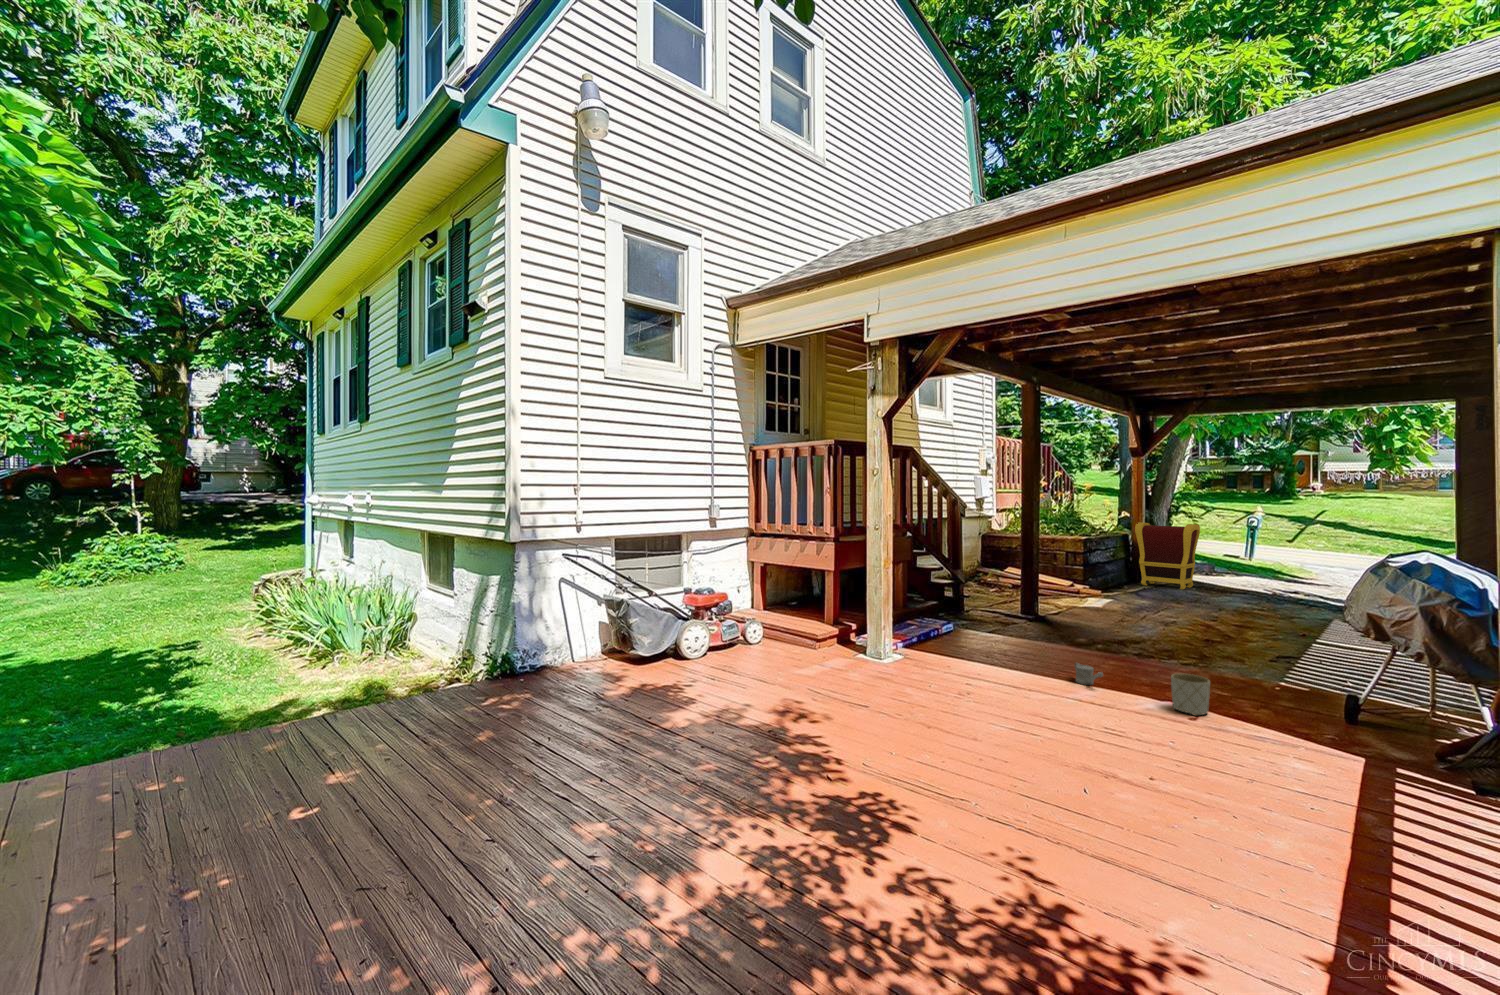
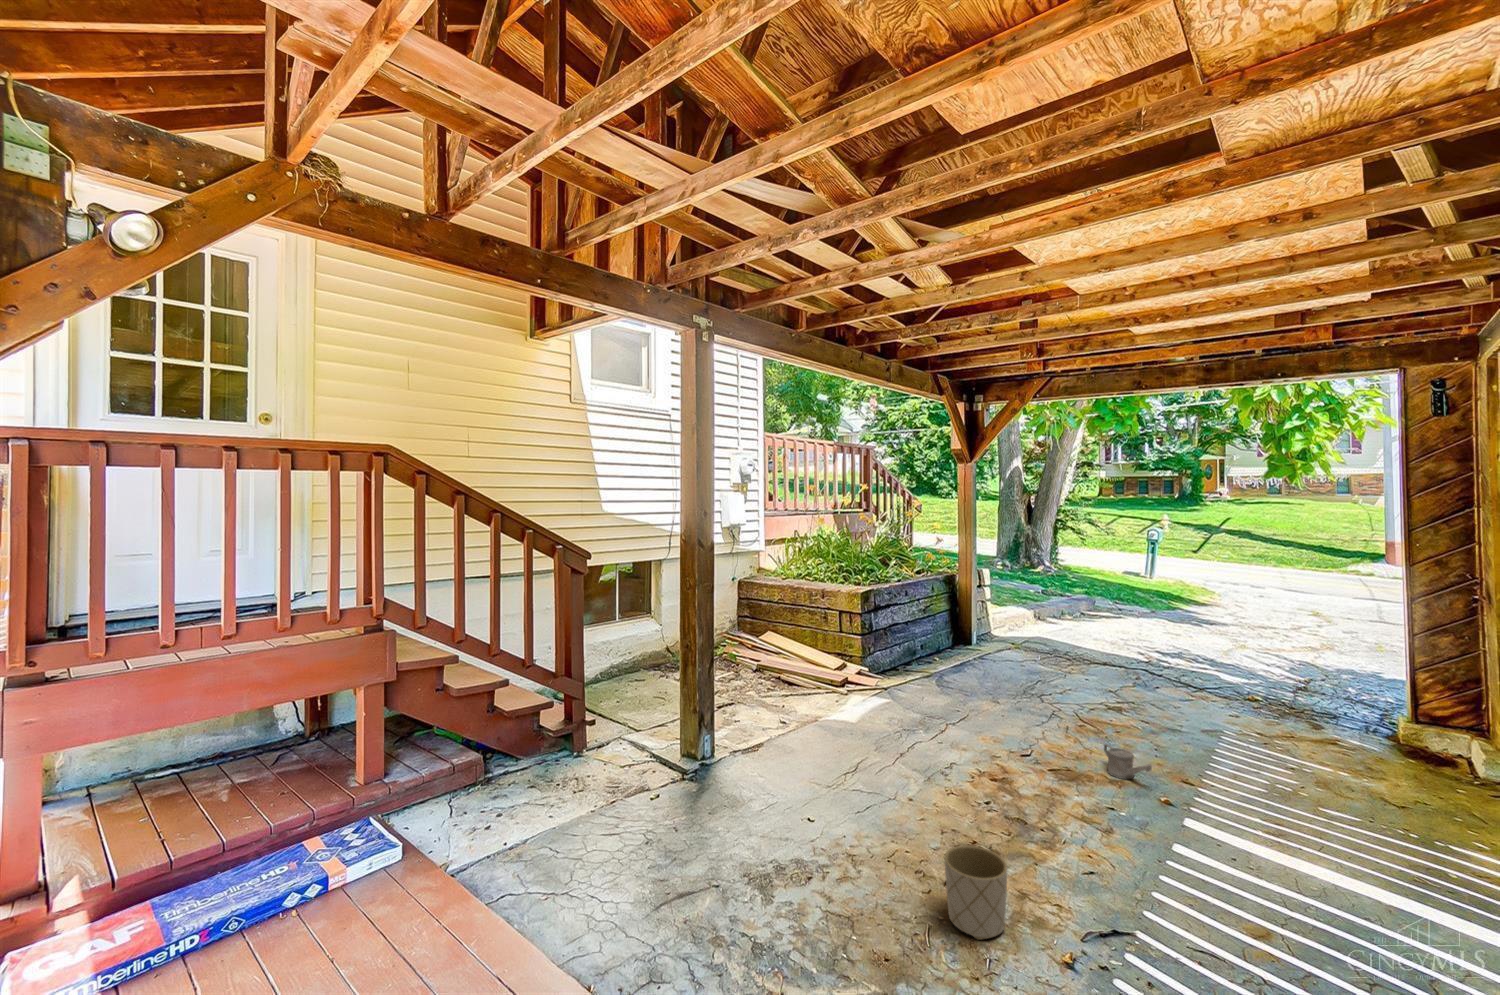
armchair: present [1135,522,1200,589] -> none [1010,540,1084,623]
watering can: present [1075,663,1103,685] -> present [1104,744,1152,779]

